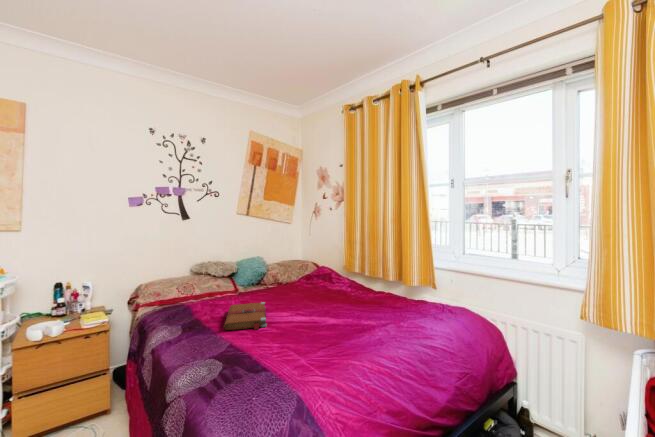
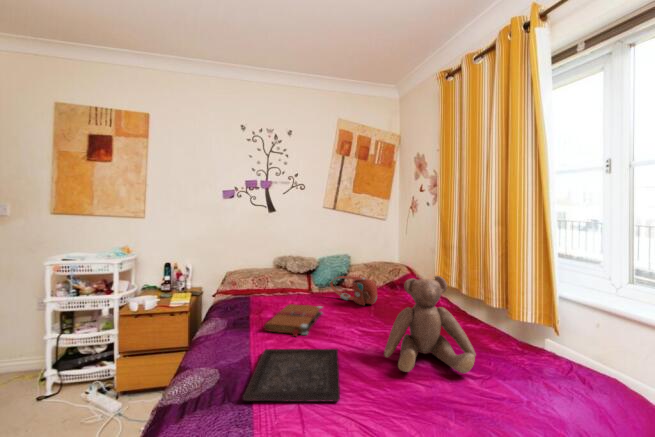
teddy bear: none [342,263,405,335] -> present [384,276,476,373]
handbag: none [261,273,306,297] -> present [330,276,377,306]
tray: none [241,331,332,381] -> present [243,349,340,402]

